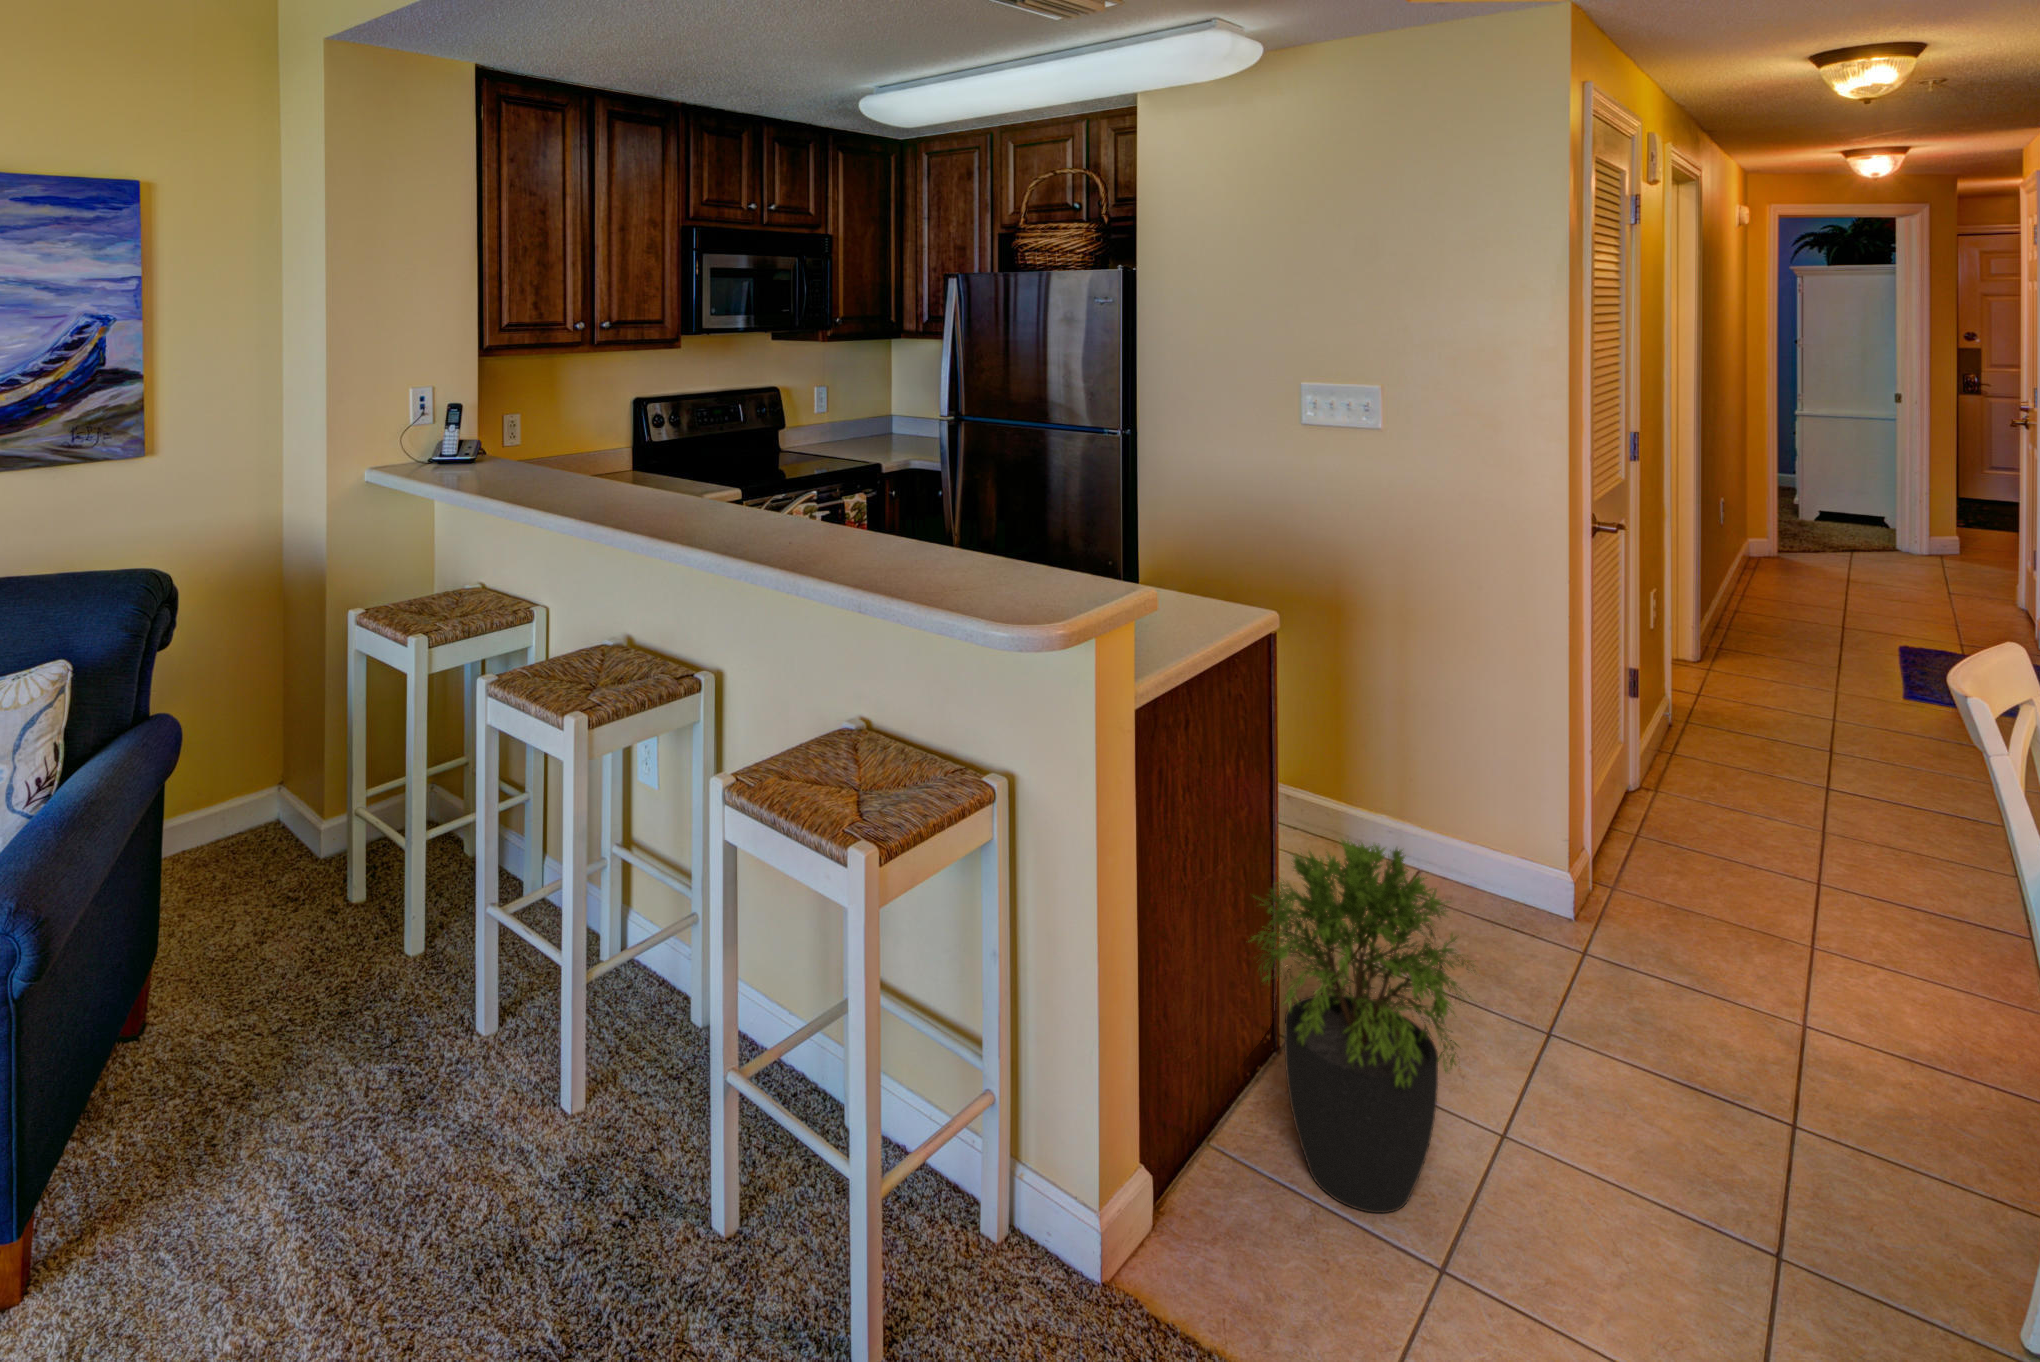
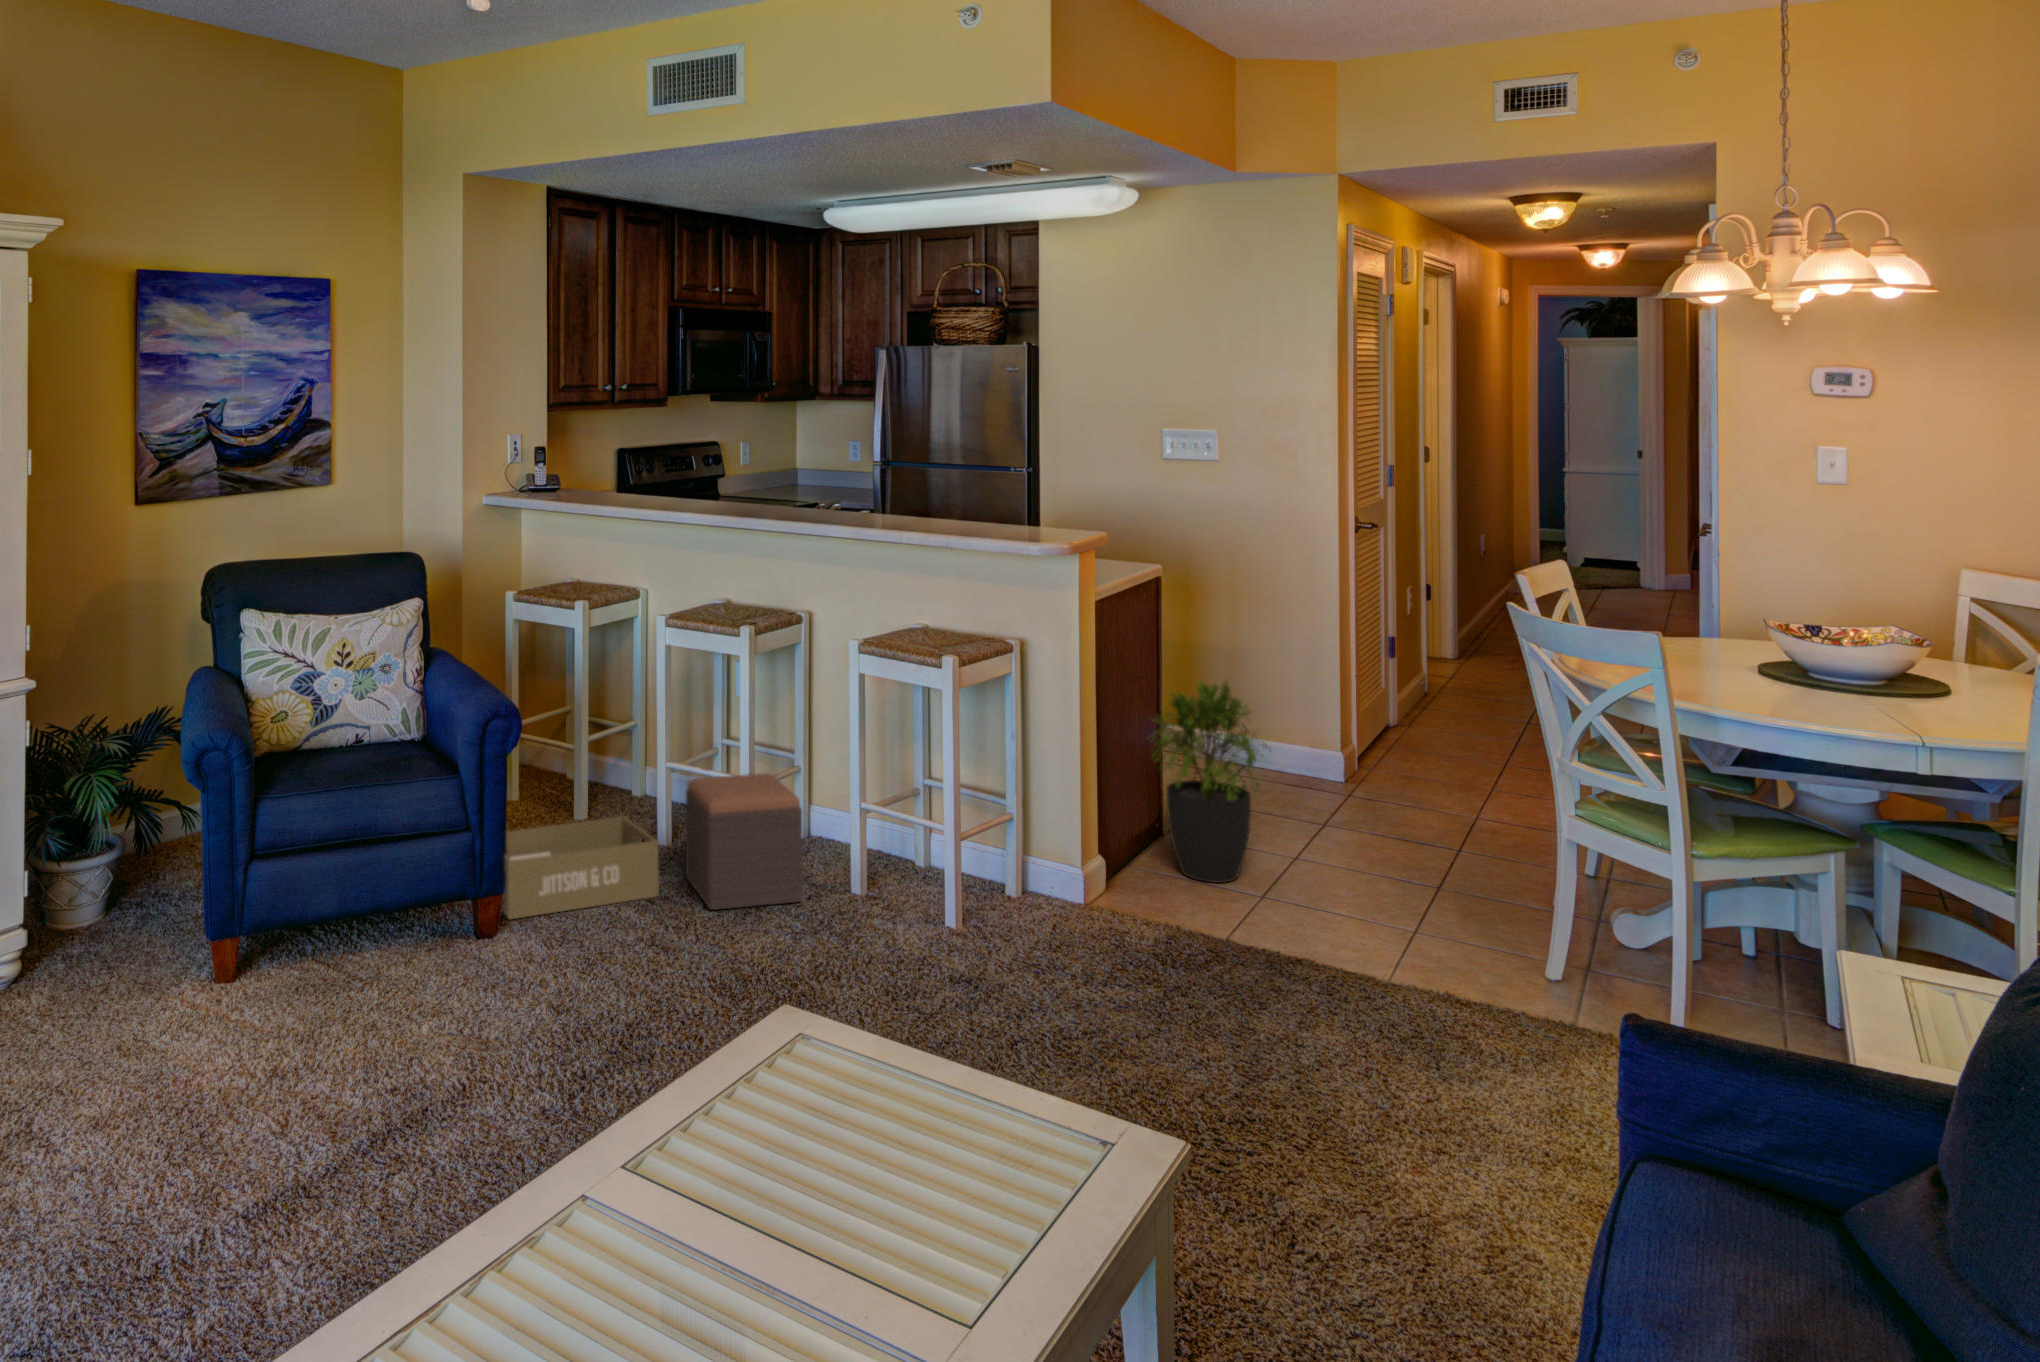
footstool: none [429,962,617,1247] -> present [686,773,803,910]
storage box: none [83,1003,397,1246] -> present [503,817,658,919]

